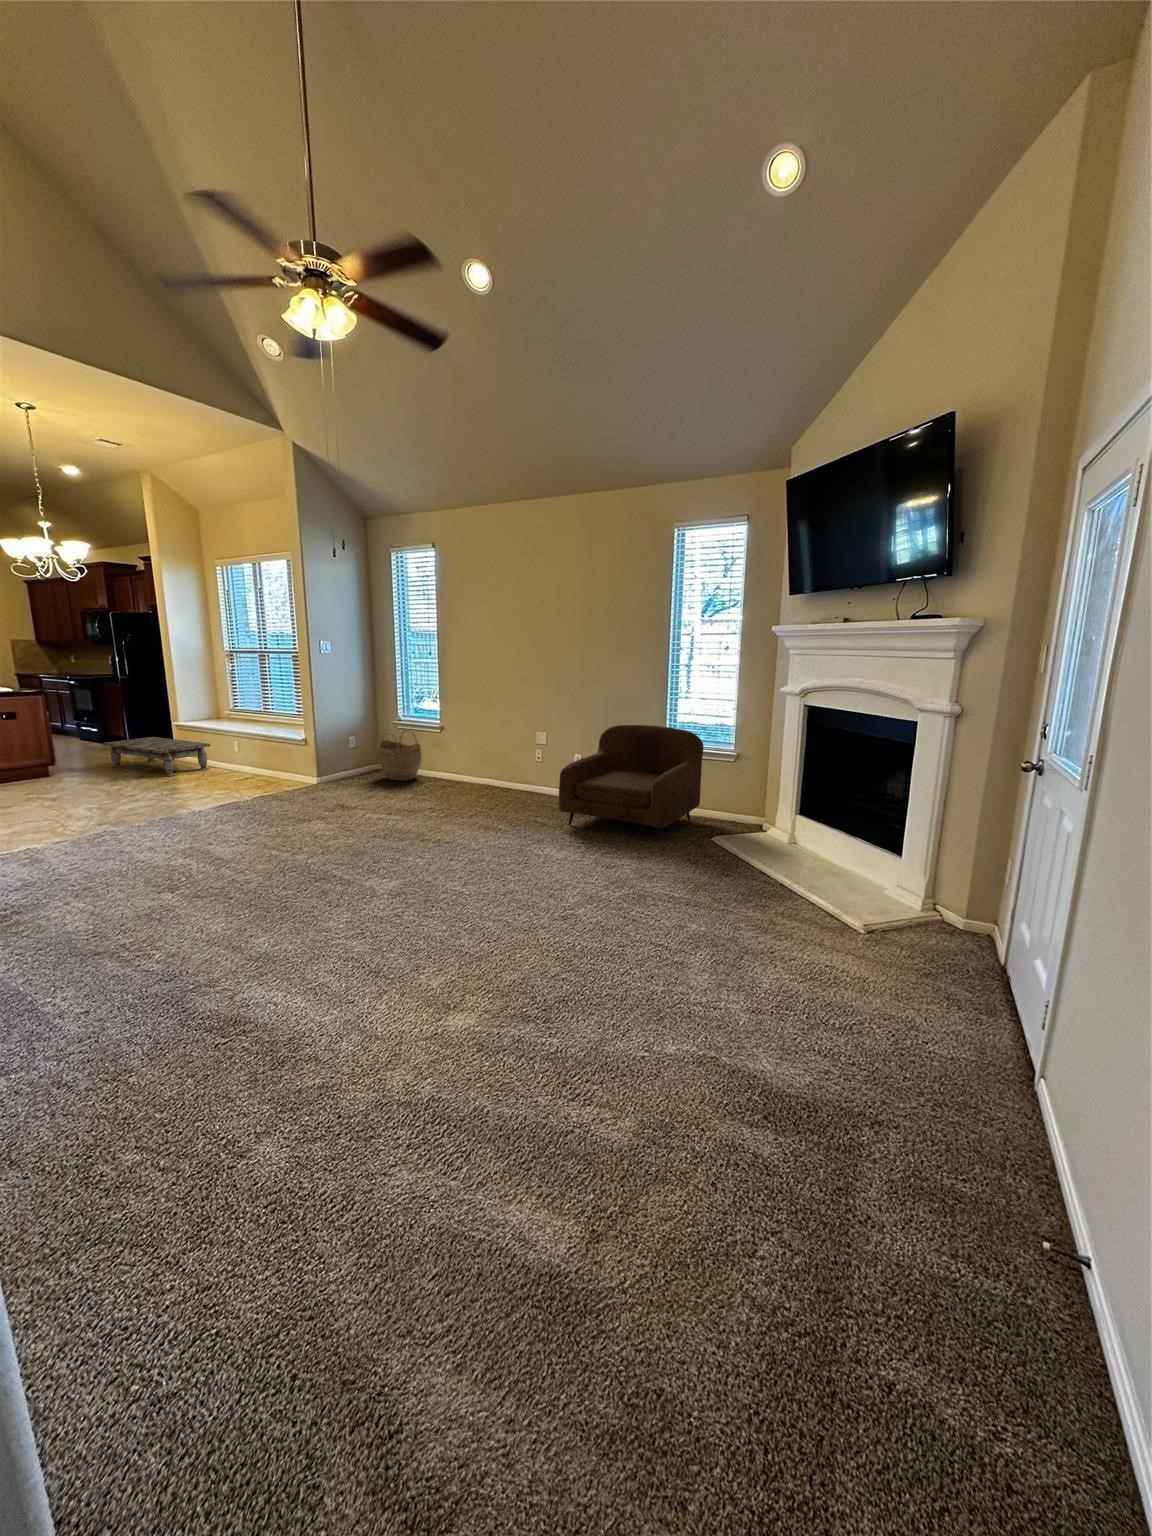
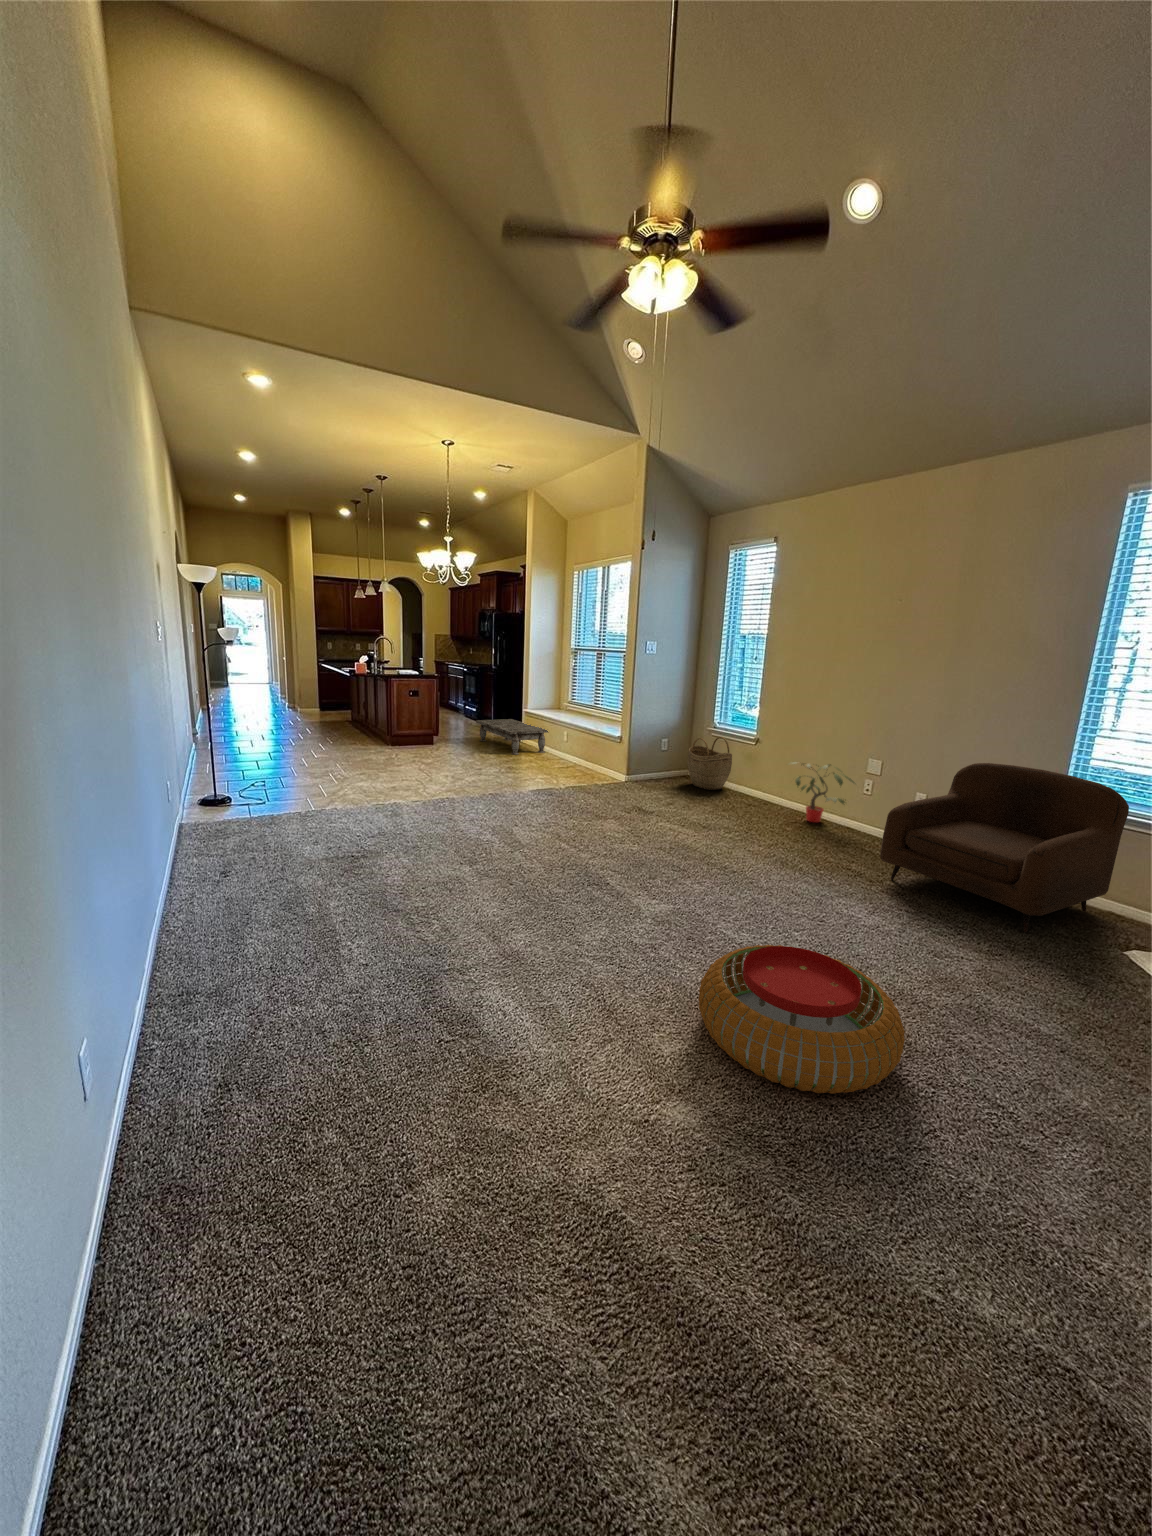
potted plant: none [472,742,534,794] -> present [792,762,854,823]
pouf: none [451,880,602,979] -> present [698,945,905,1094]

